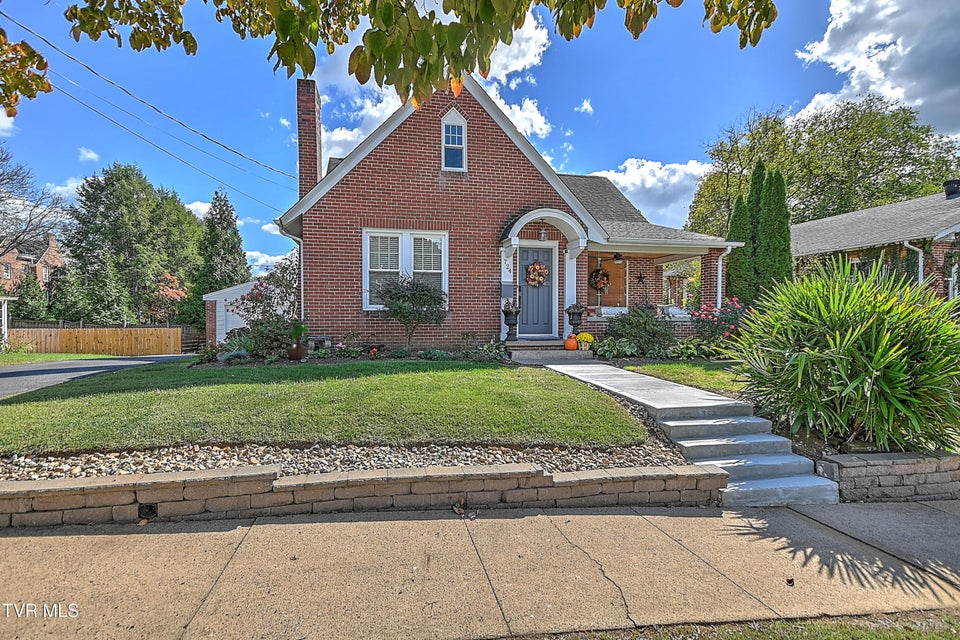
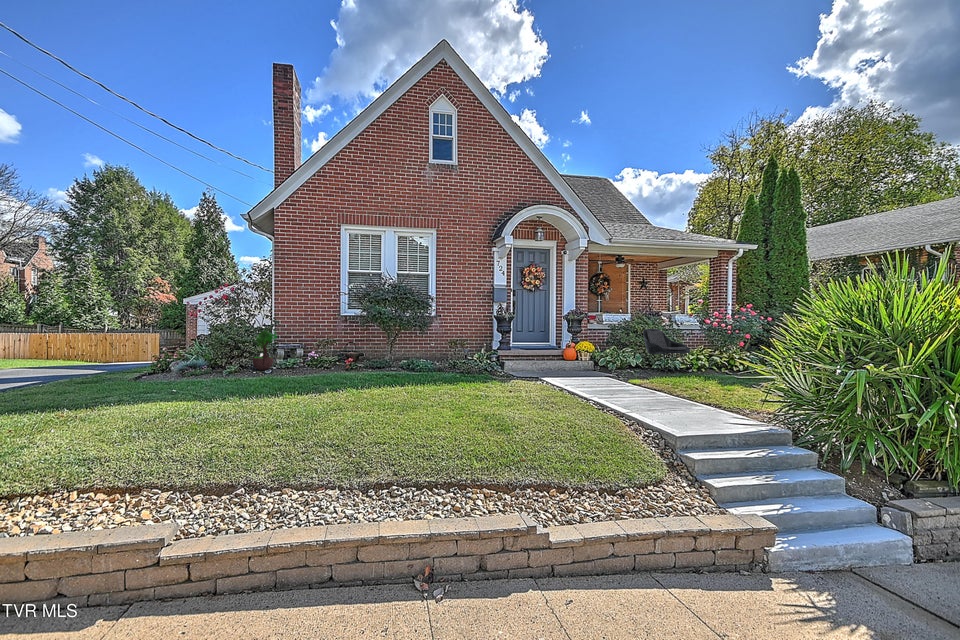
lounge chair: none [634,321,680,361] -> present [640,329,690,373]

